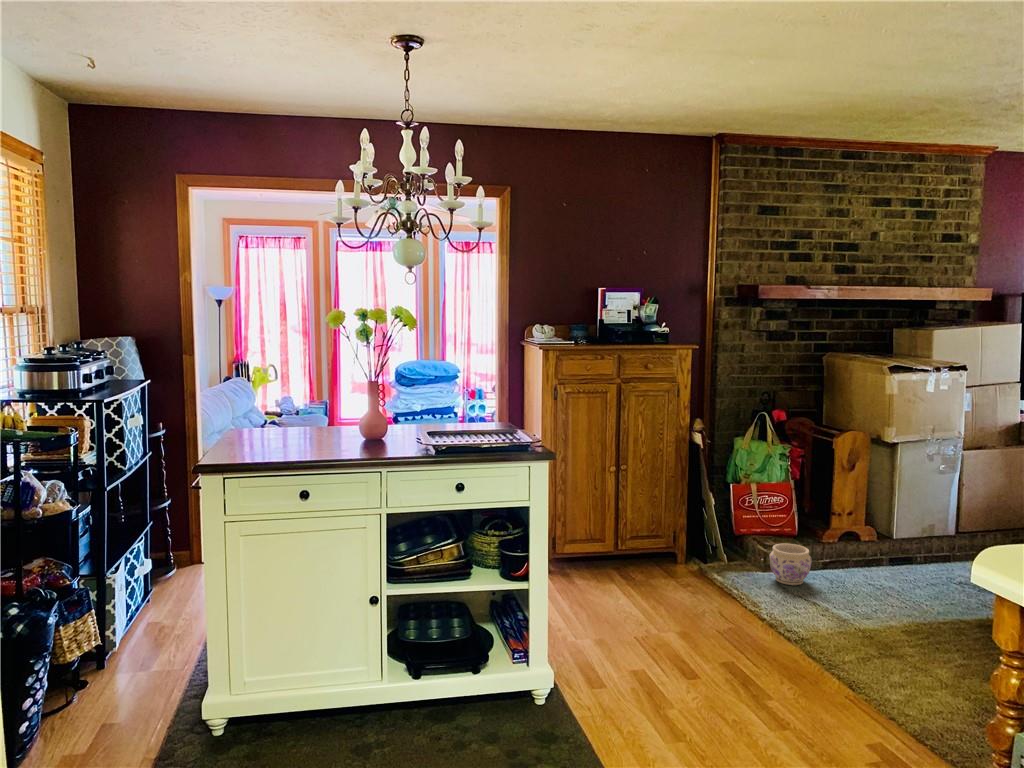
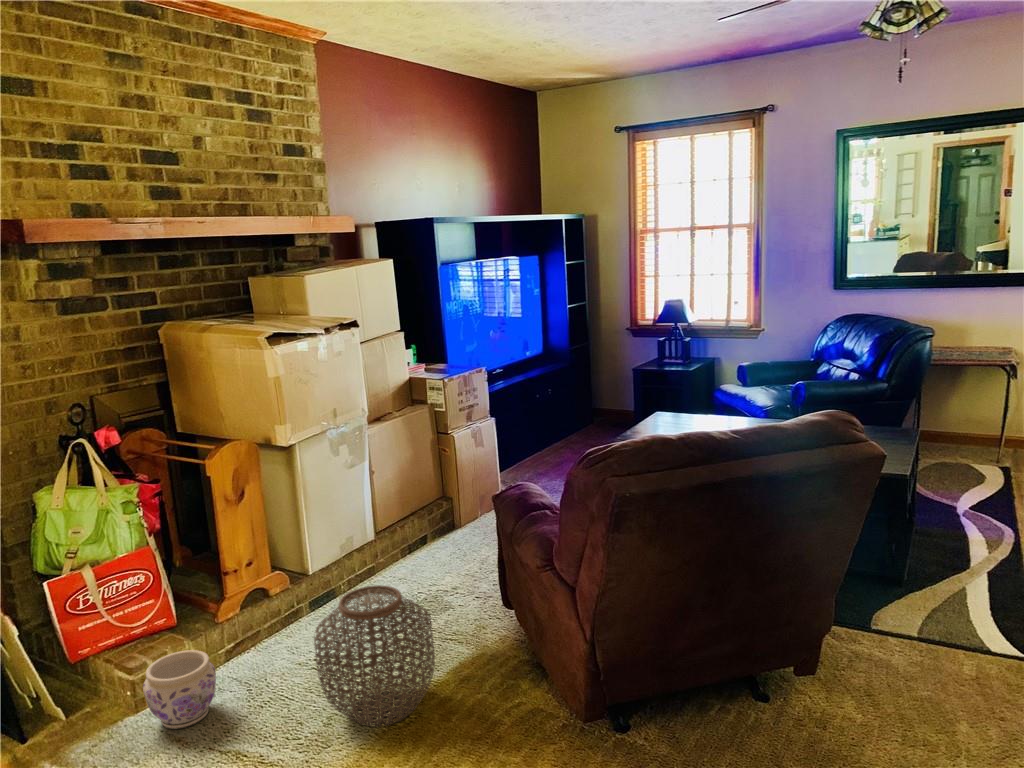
woven basket: none [871,535,957,626] -> present [314,585,435,726]

